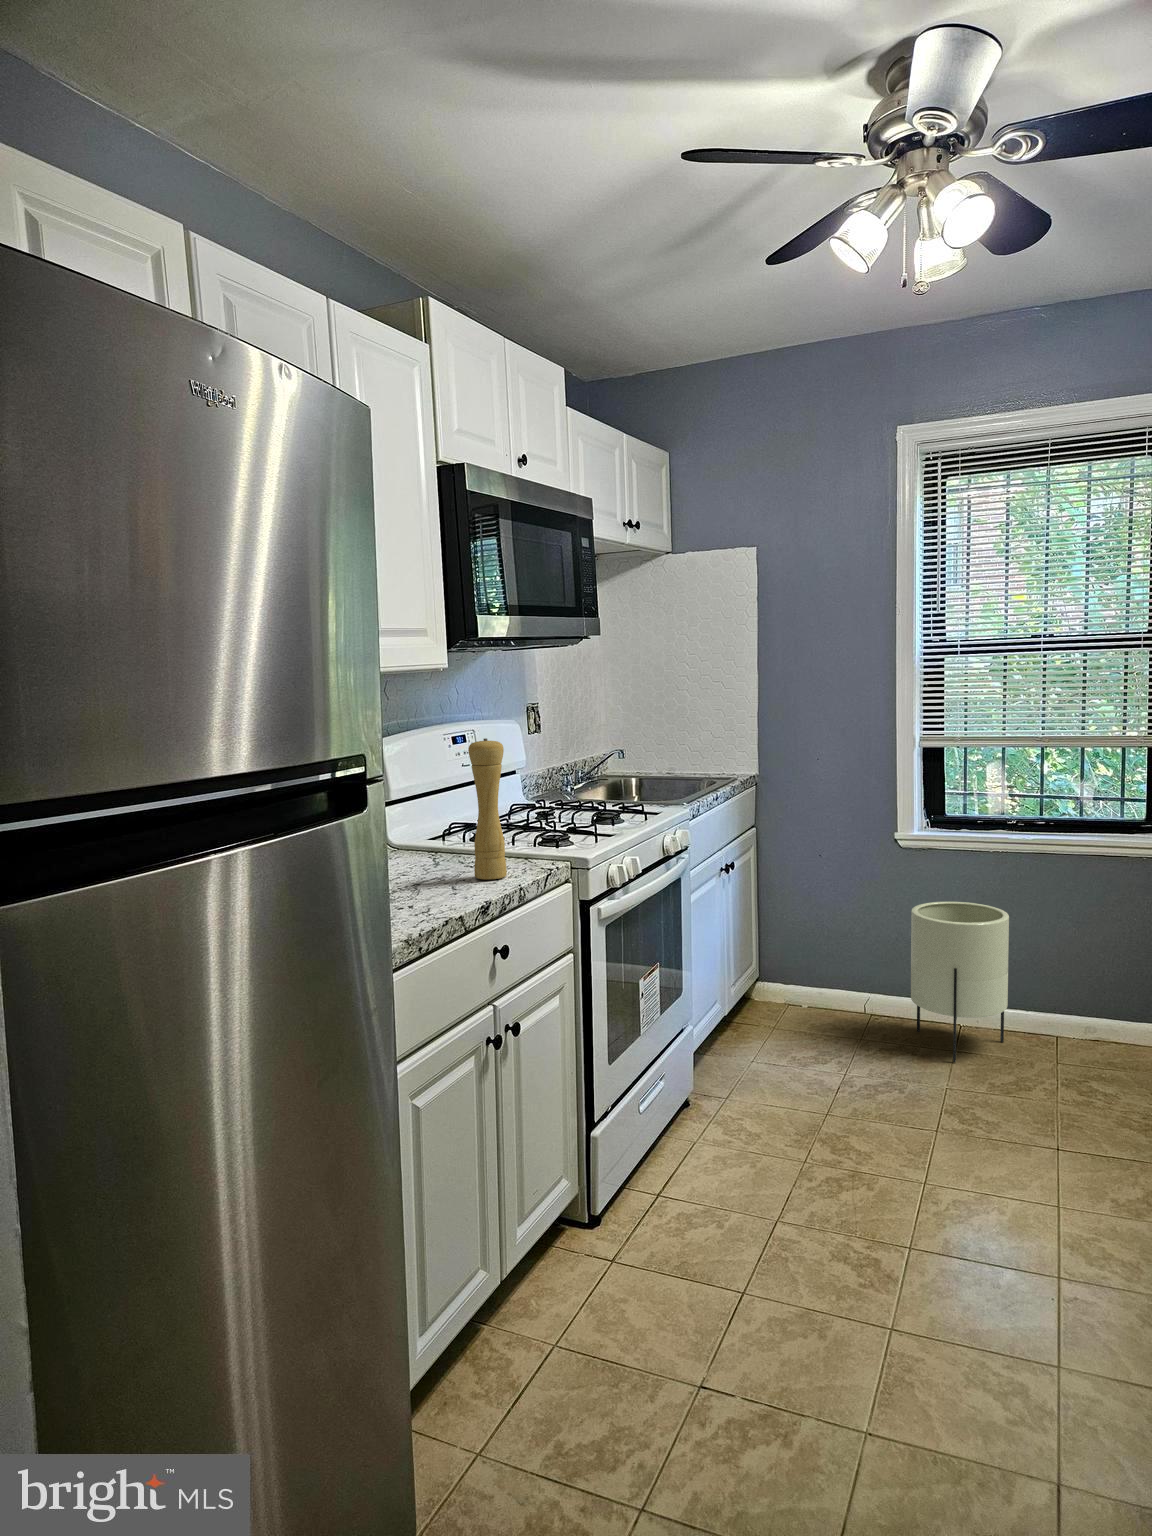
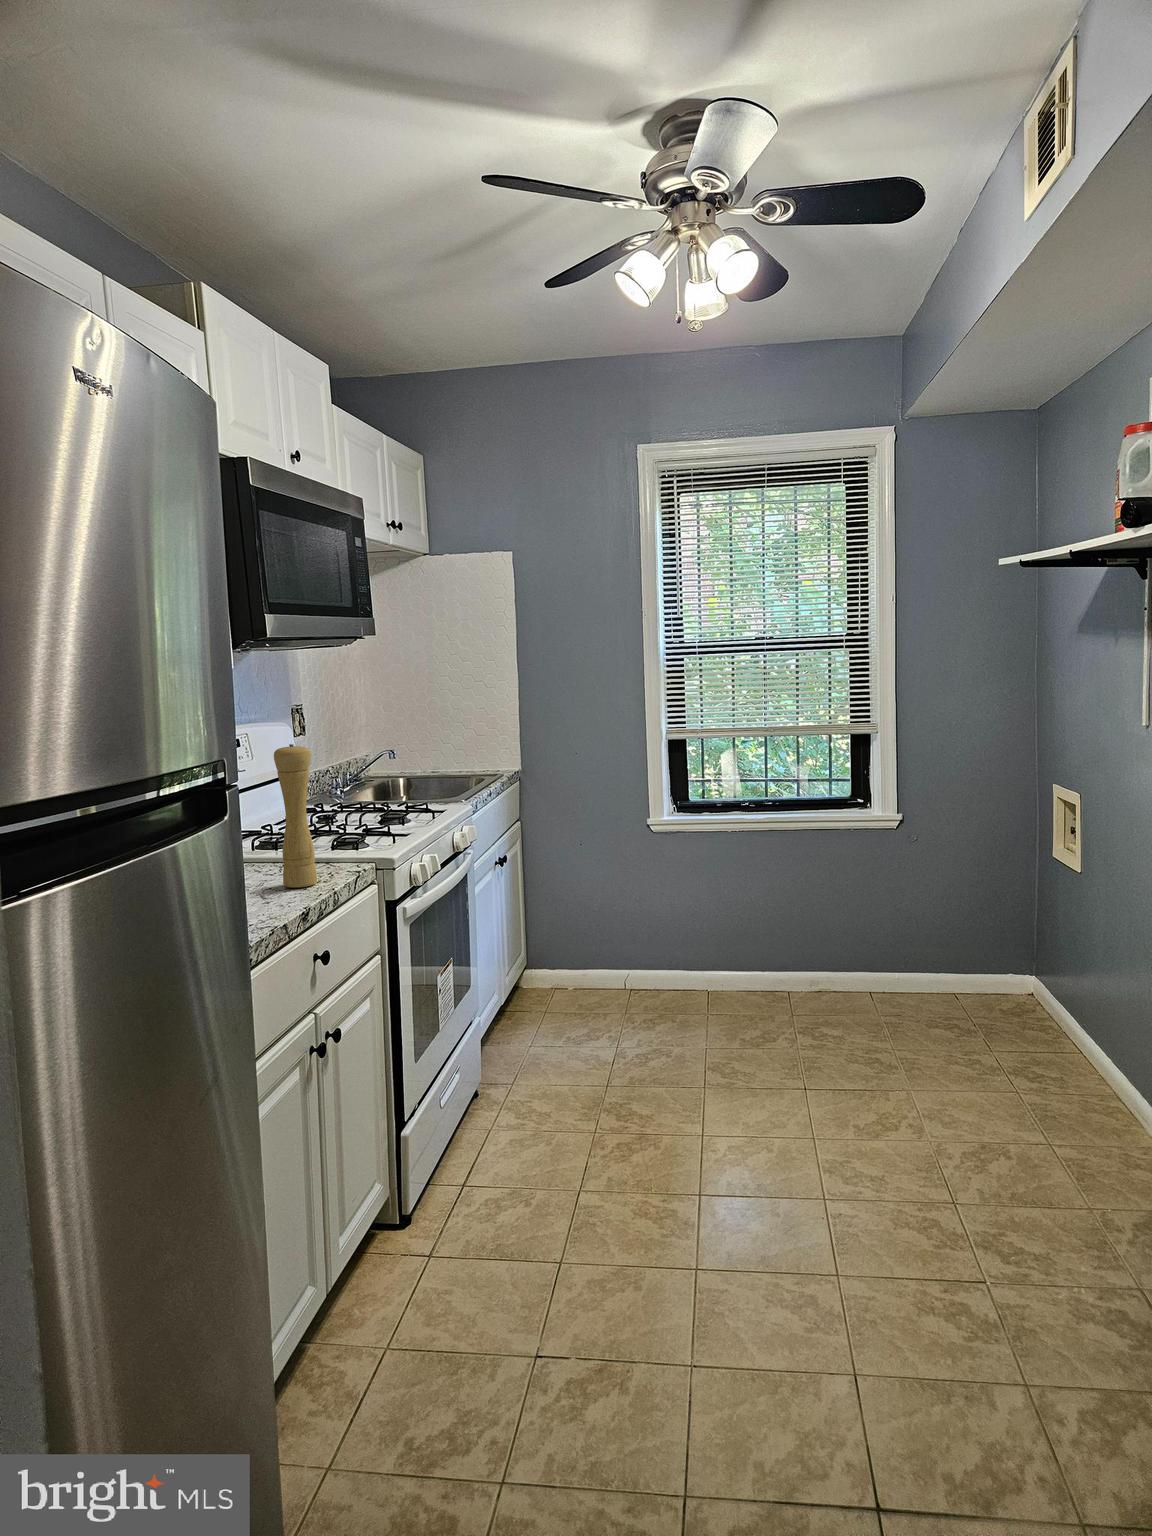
planter: present [911,902,1009,1062] -> none [664,877,746,1020]

